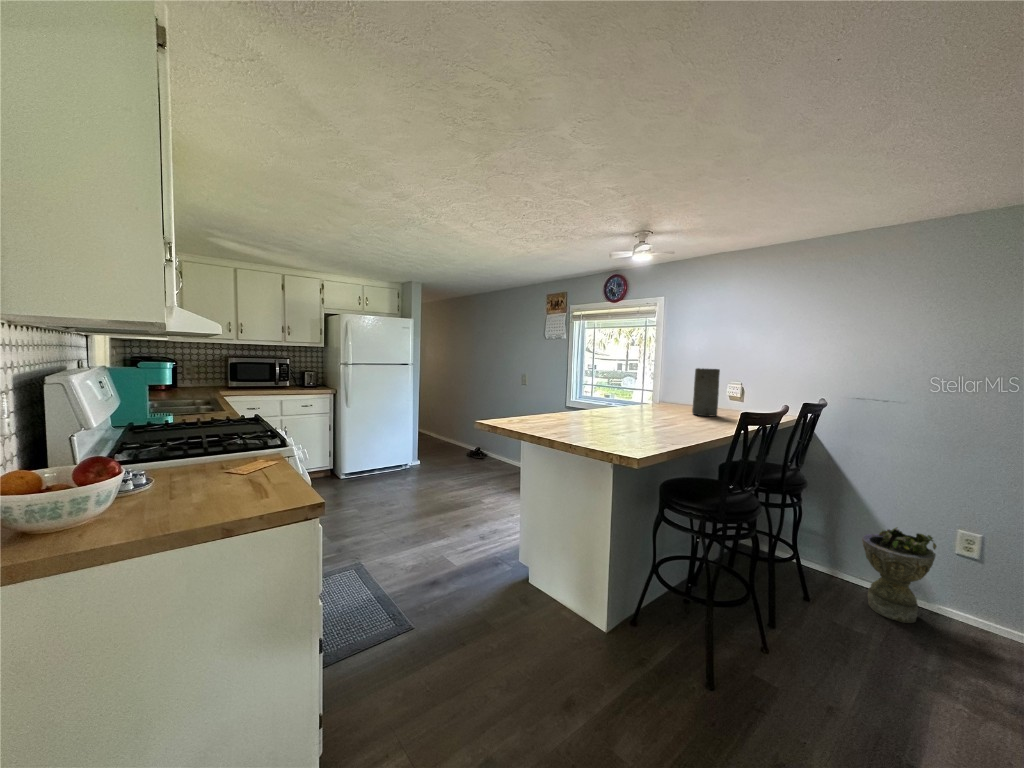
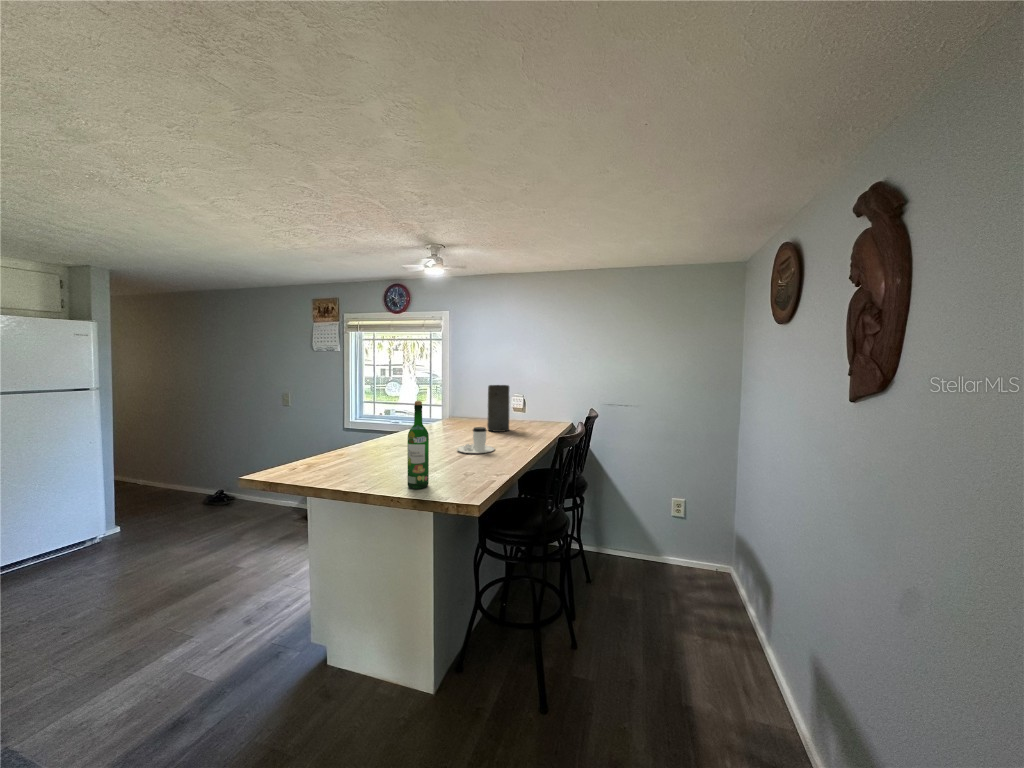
wine bottle: none [590,368,611,445] -> present [408,401,429,489]
coffee cup: none [650,404,690,429] -> present [457,427,495,453]
planter: present [862,527,936,623] -> none [619,505,663,579]

